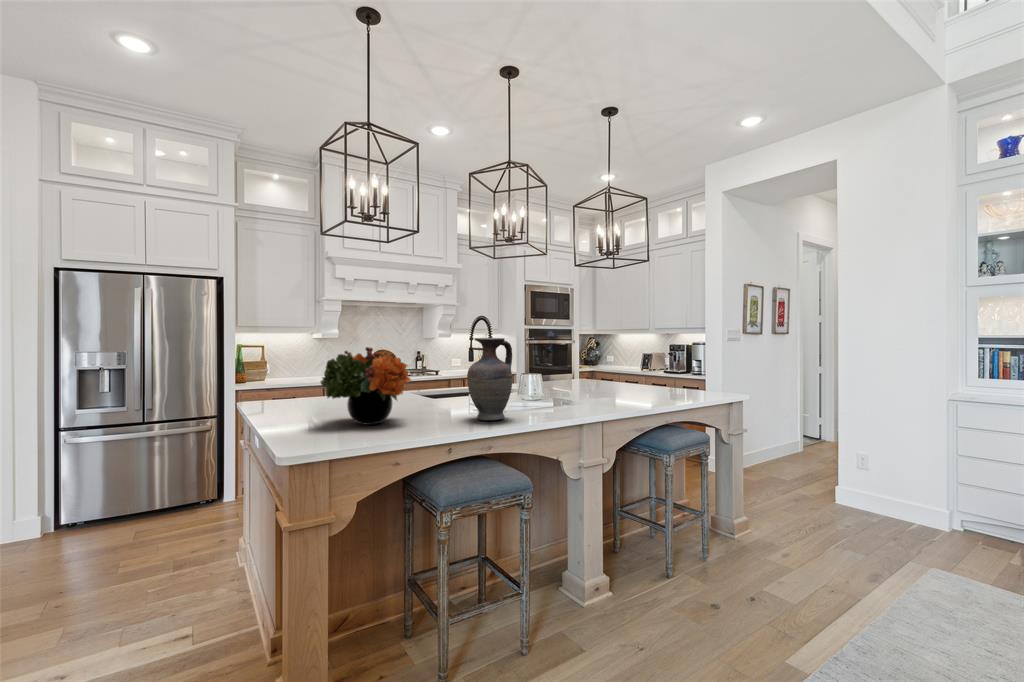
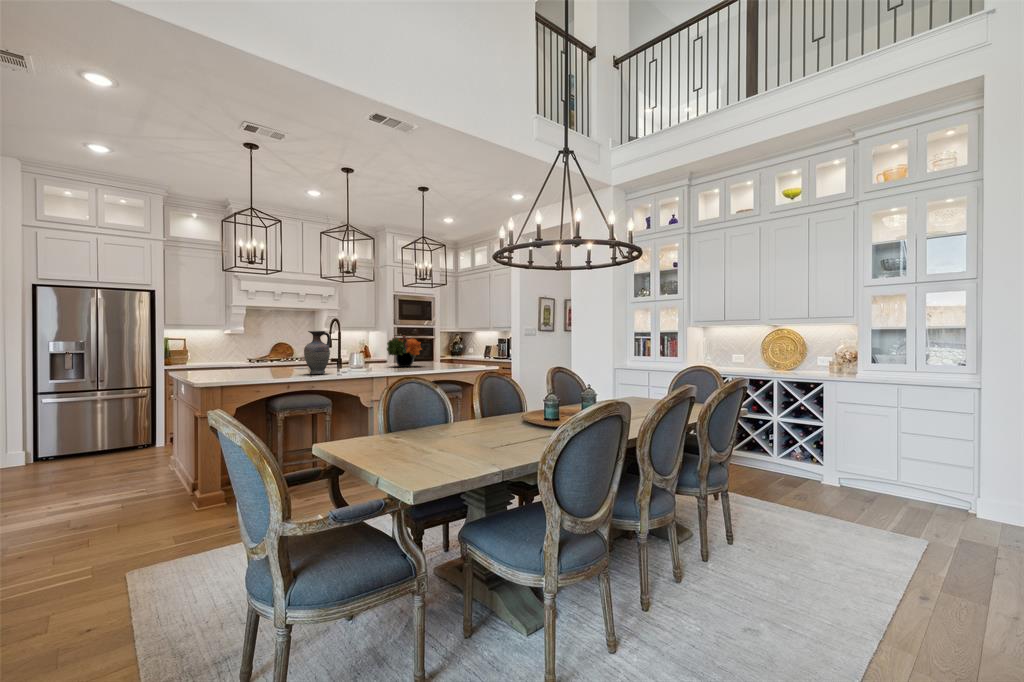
flower arrangement: present [321,347,411,425] -> present [387,335,422,367]

